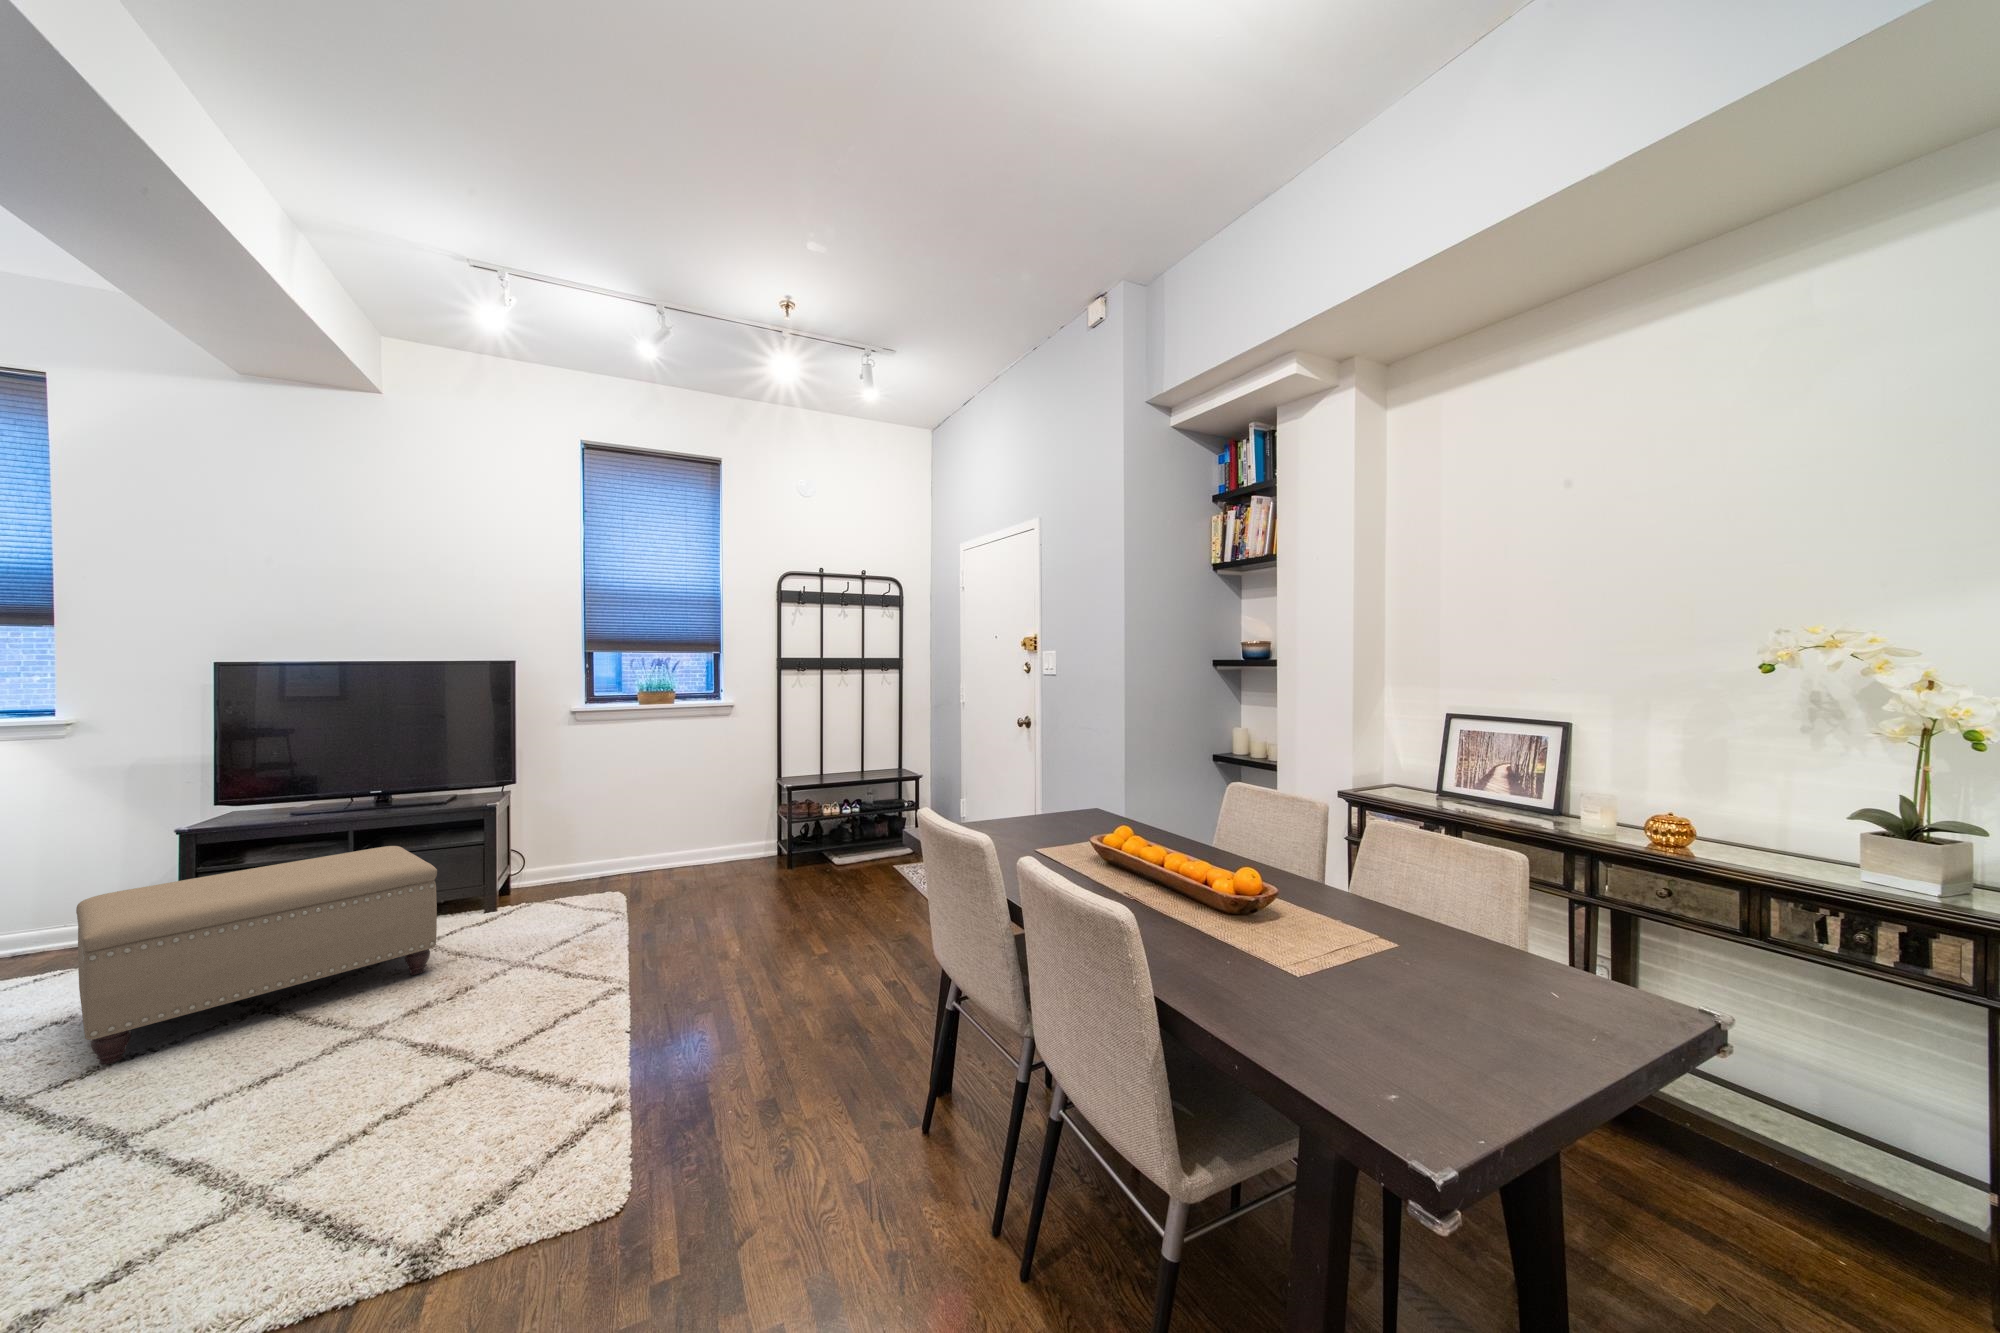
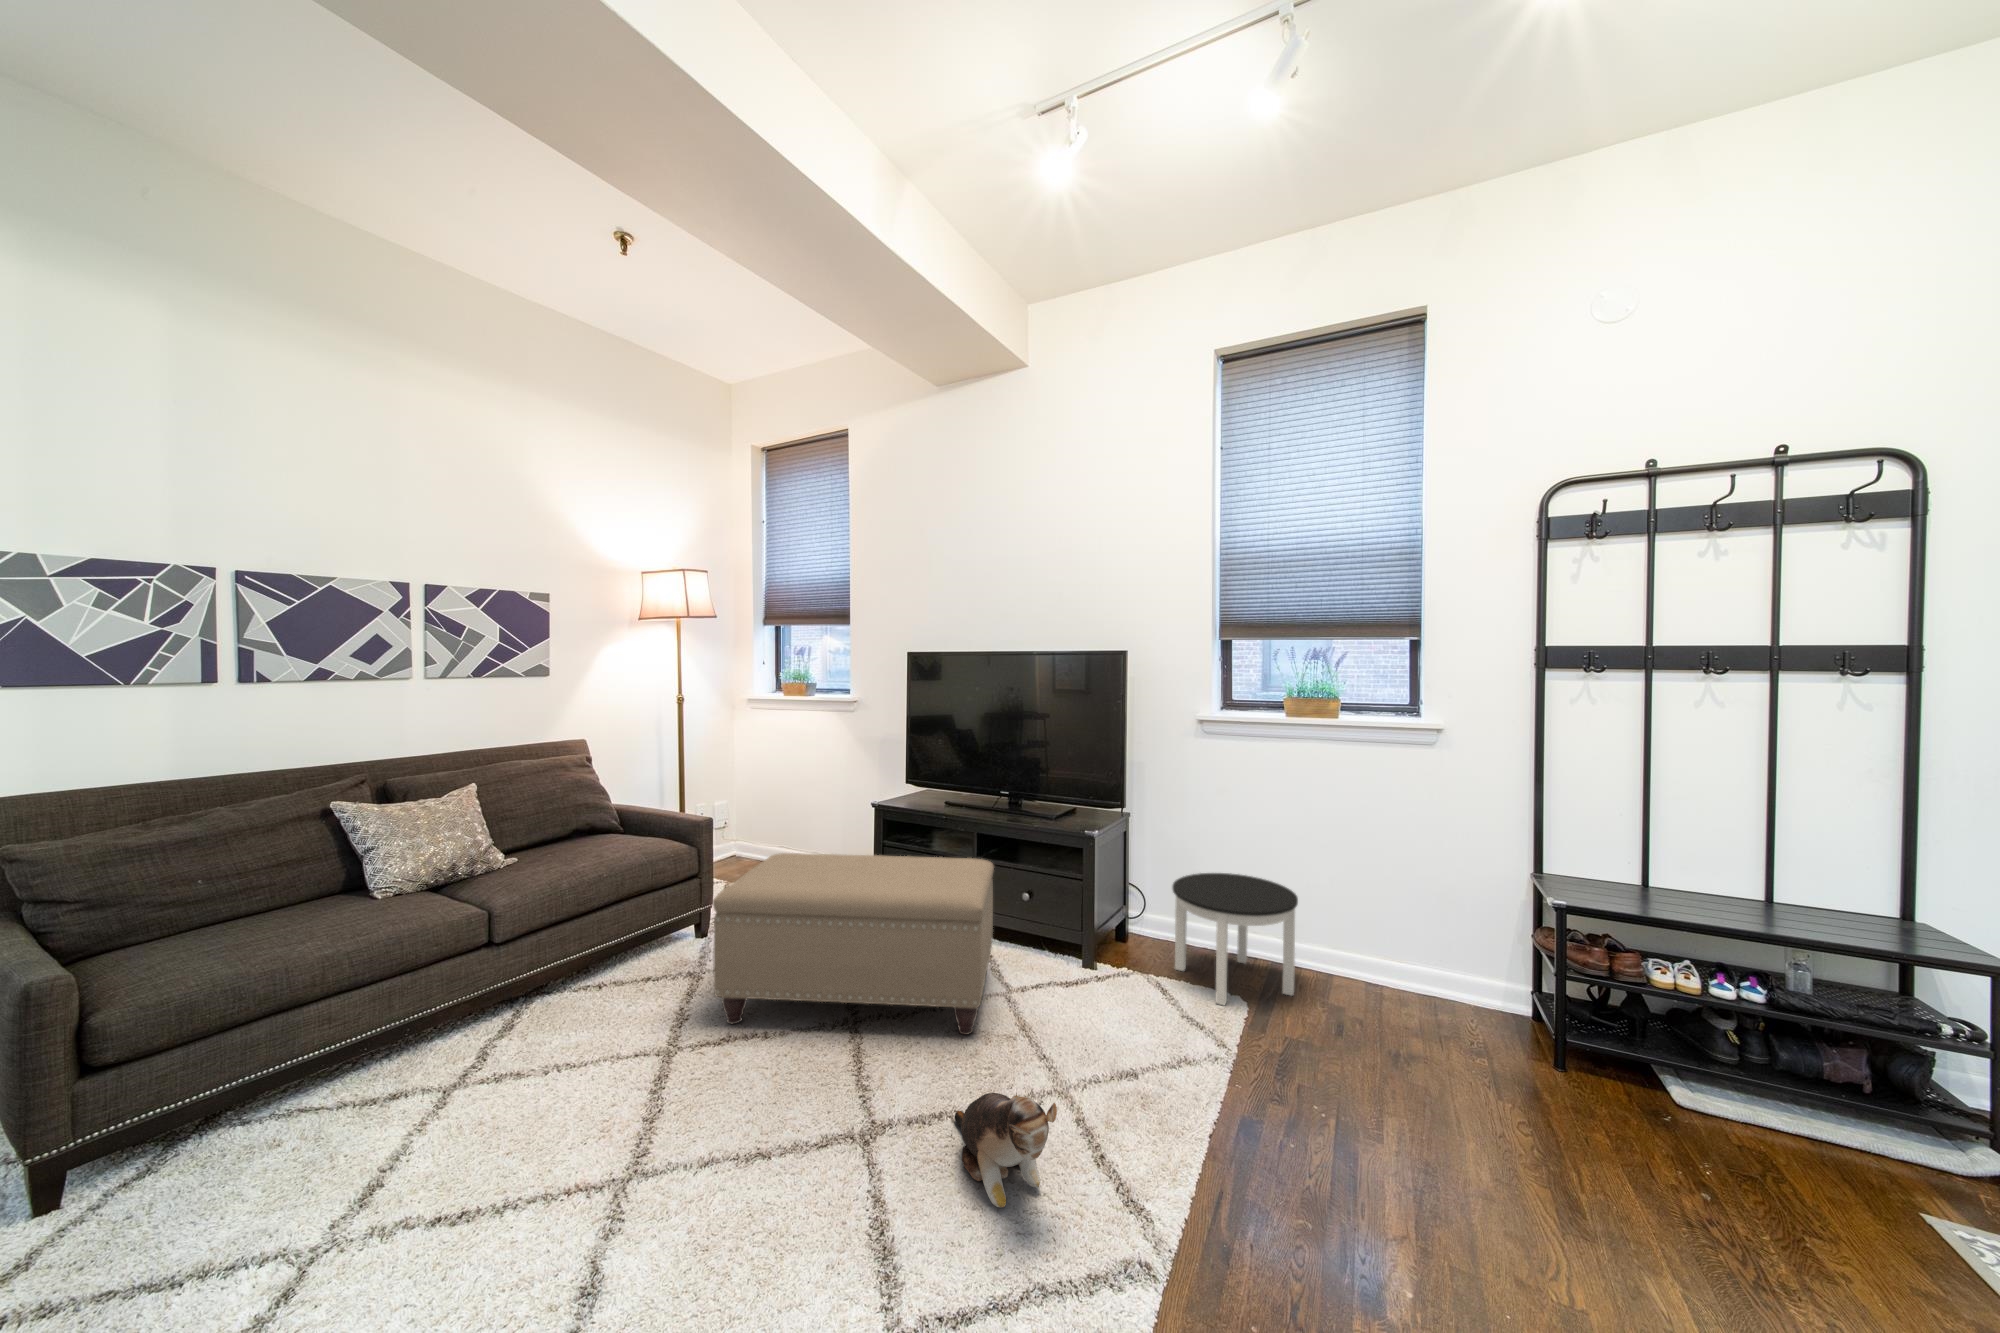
round table: none [563,816,656,900] -> present [1172,873,1298,1005]
plush toy: none [463,935,578,1013] -> present [955,1093,1057,1208]

